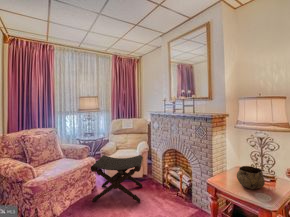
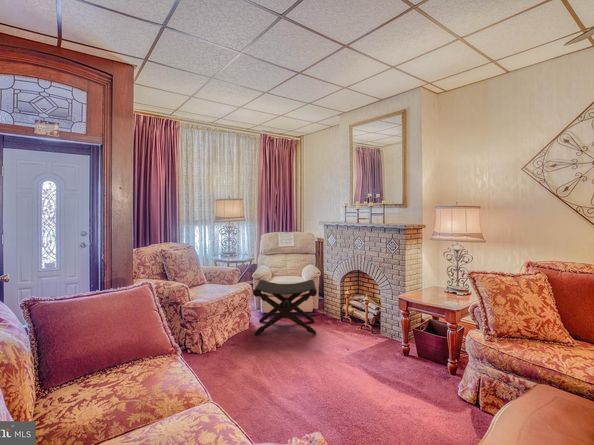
decorative bowl: present [237,166,265,189] -> none [430,280,457,302]

